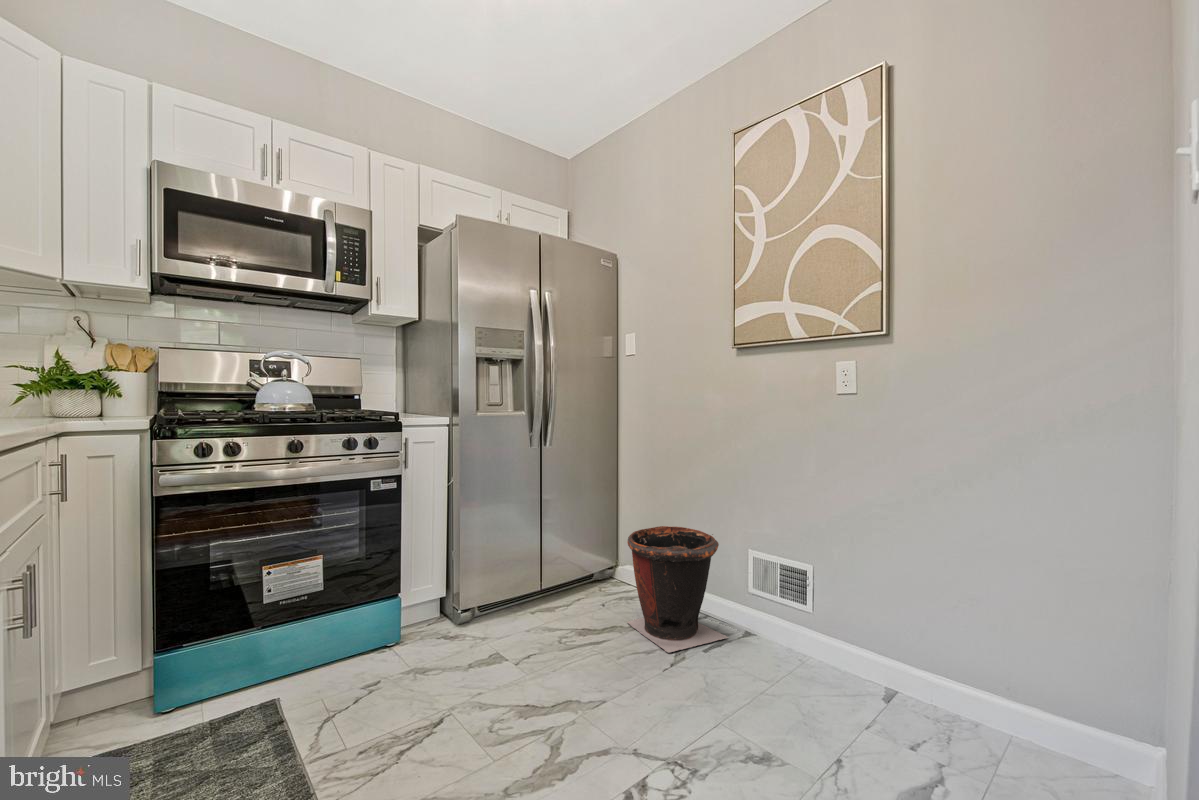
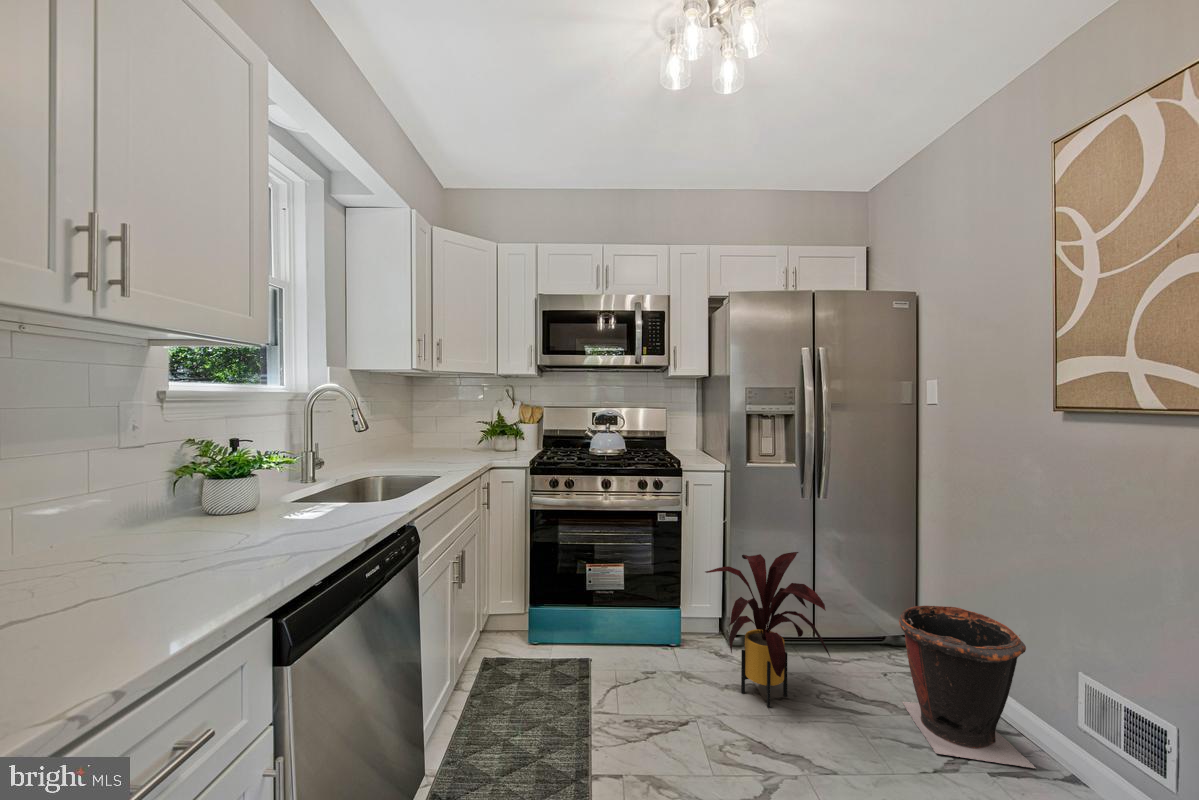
house plant: none [442,500,586,669] -> present [705,552,830,708]

